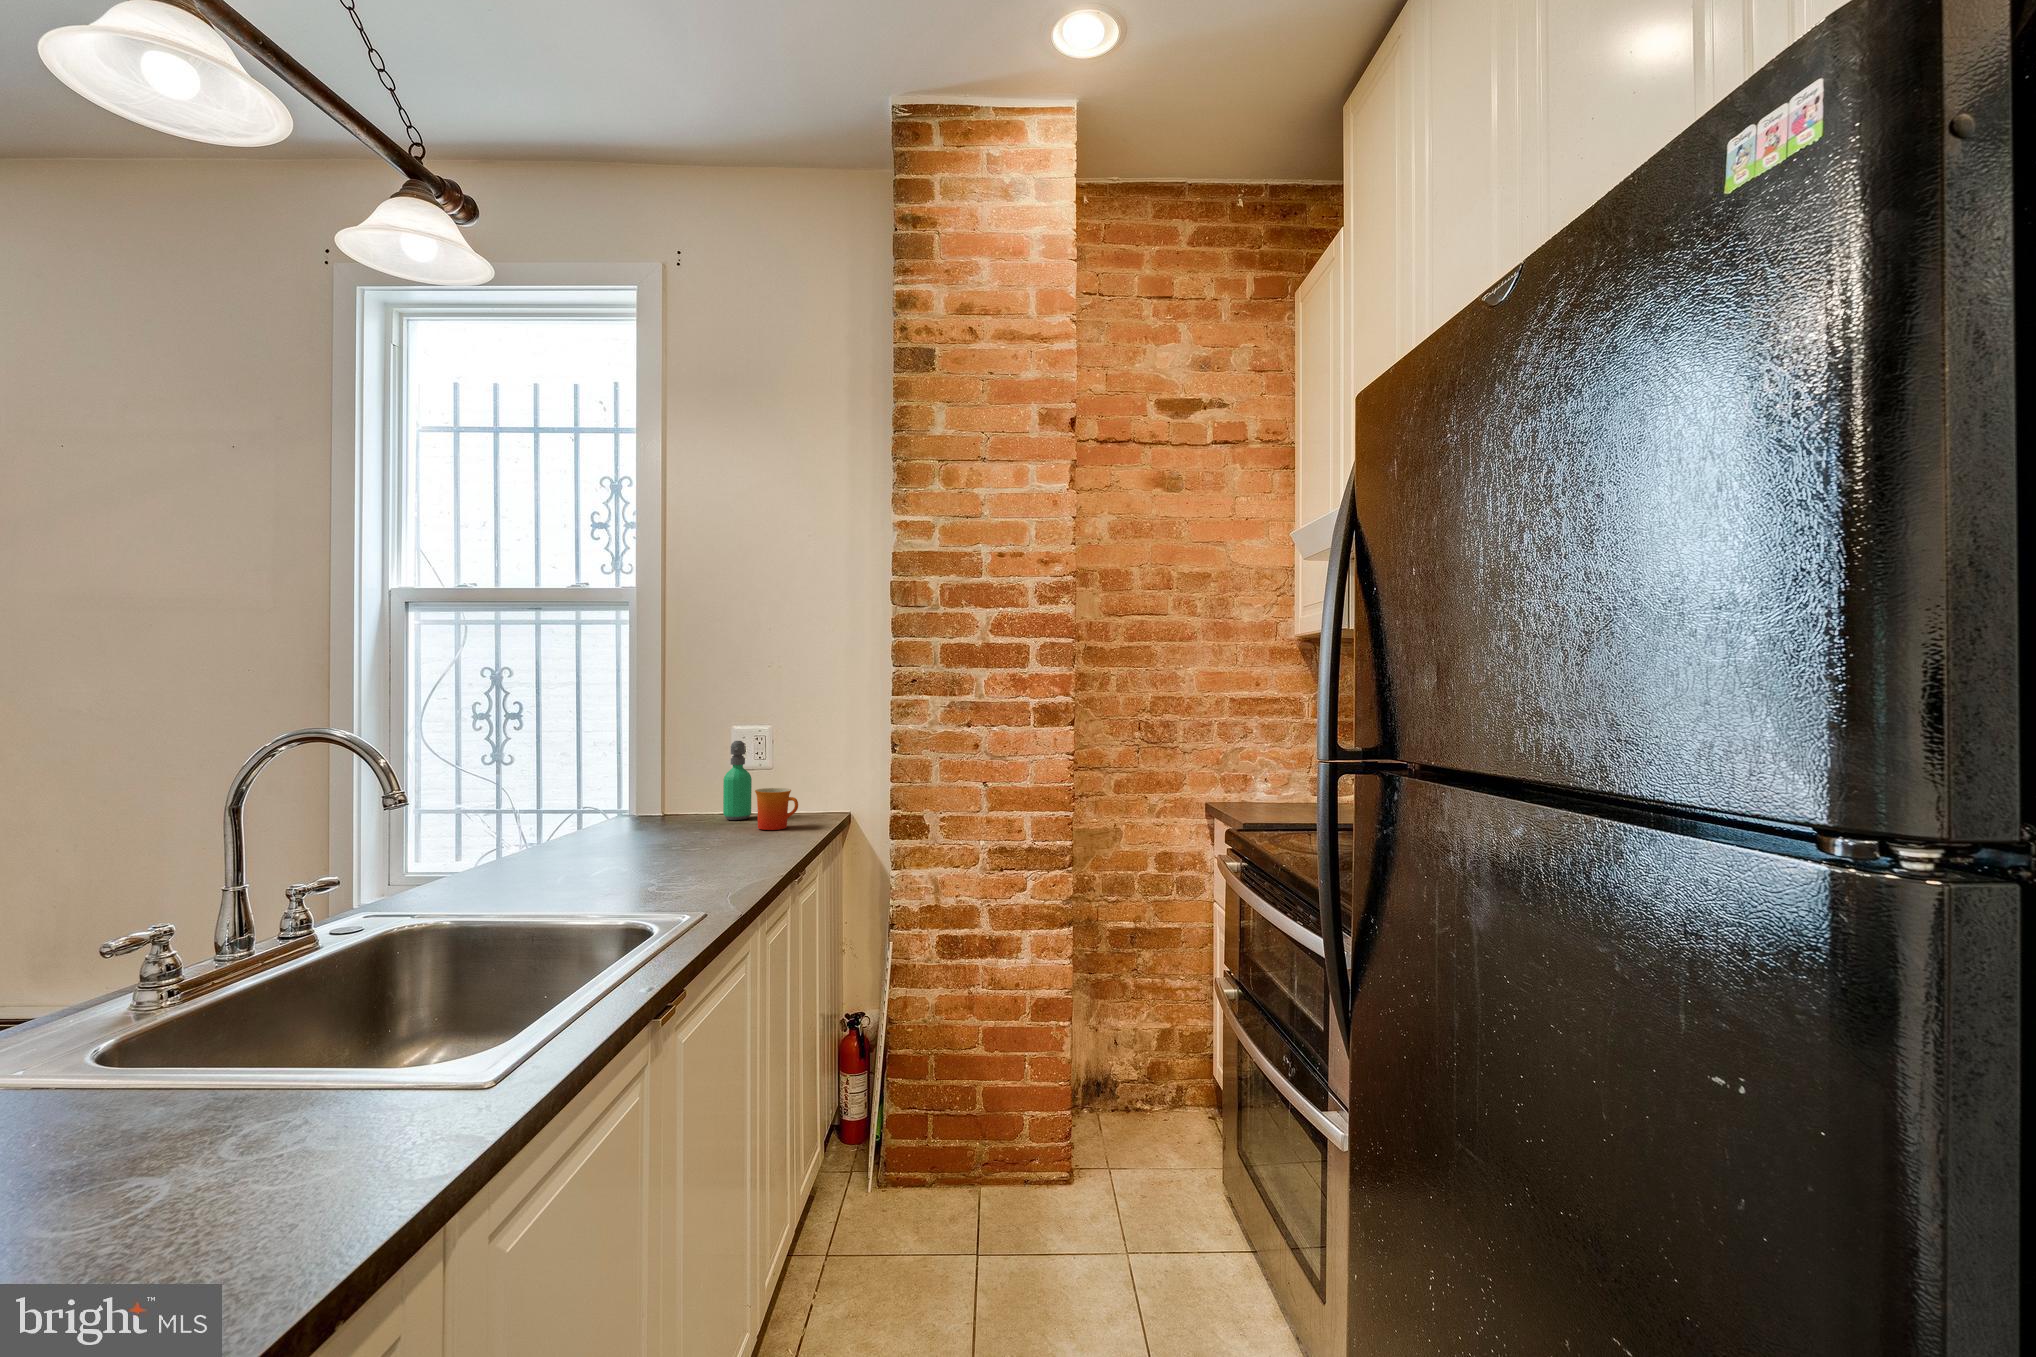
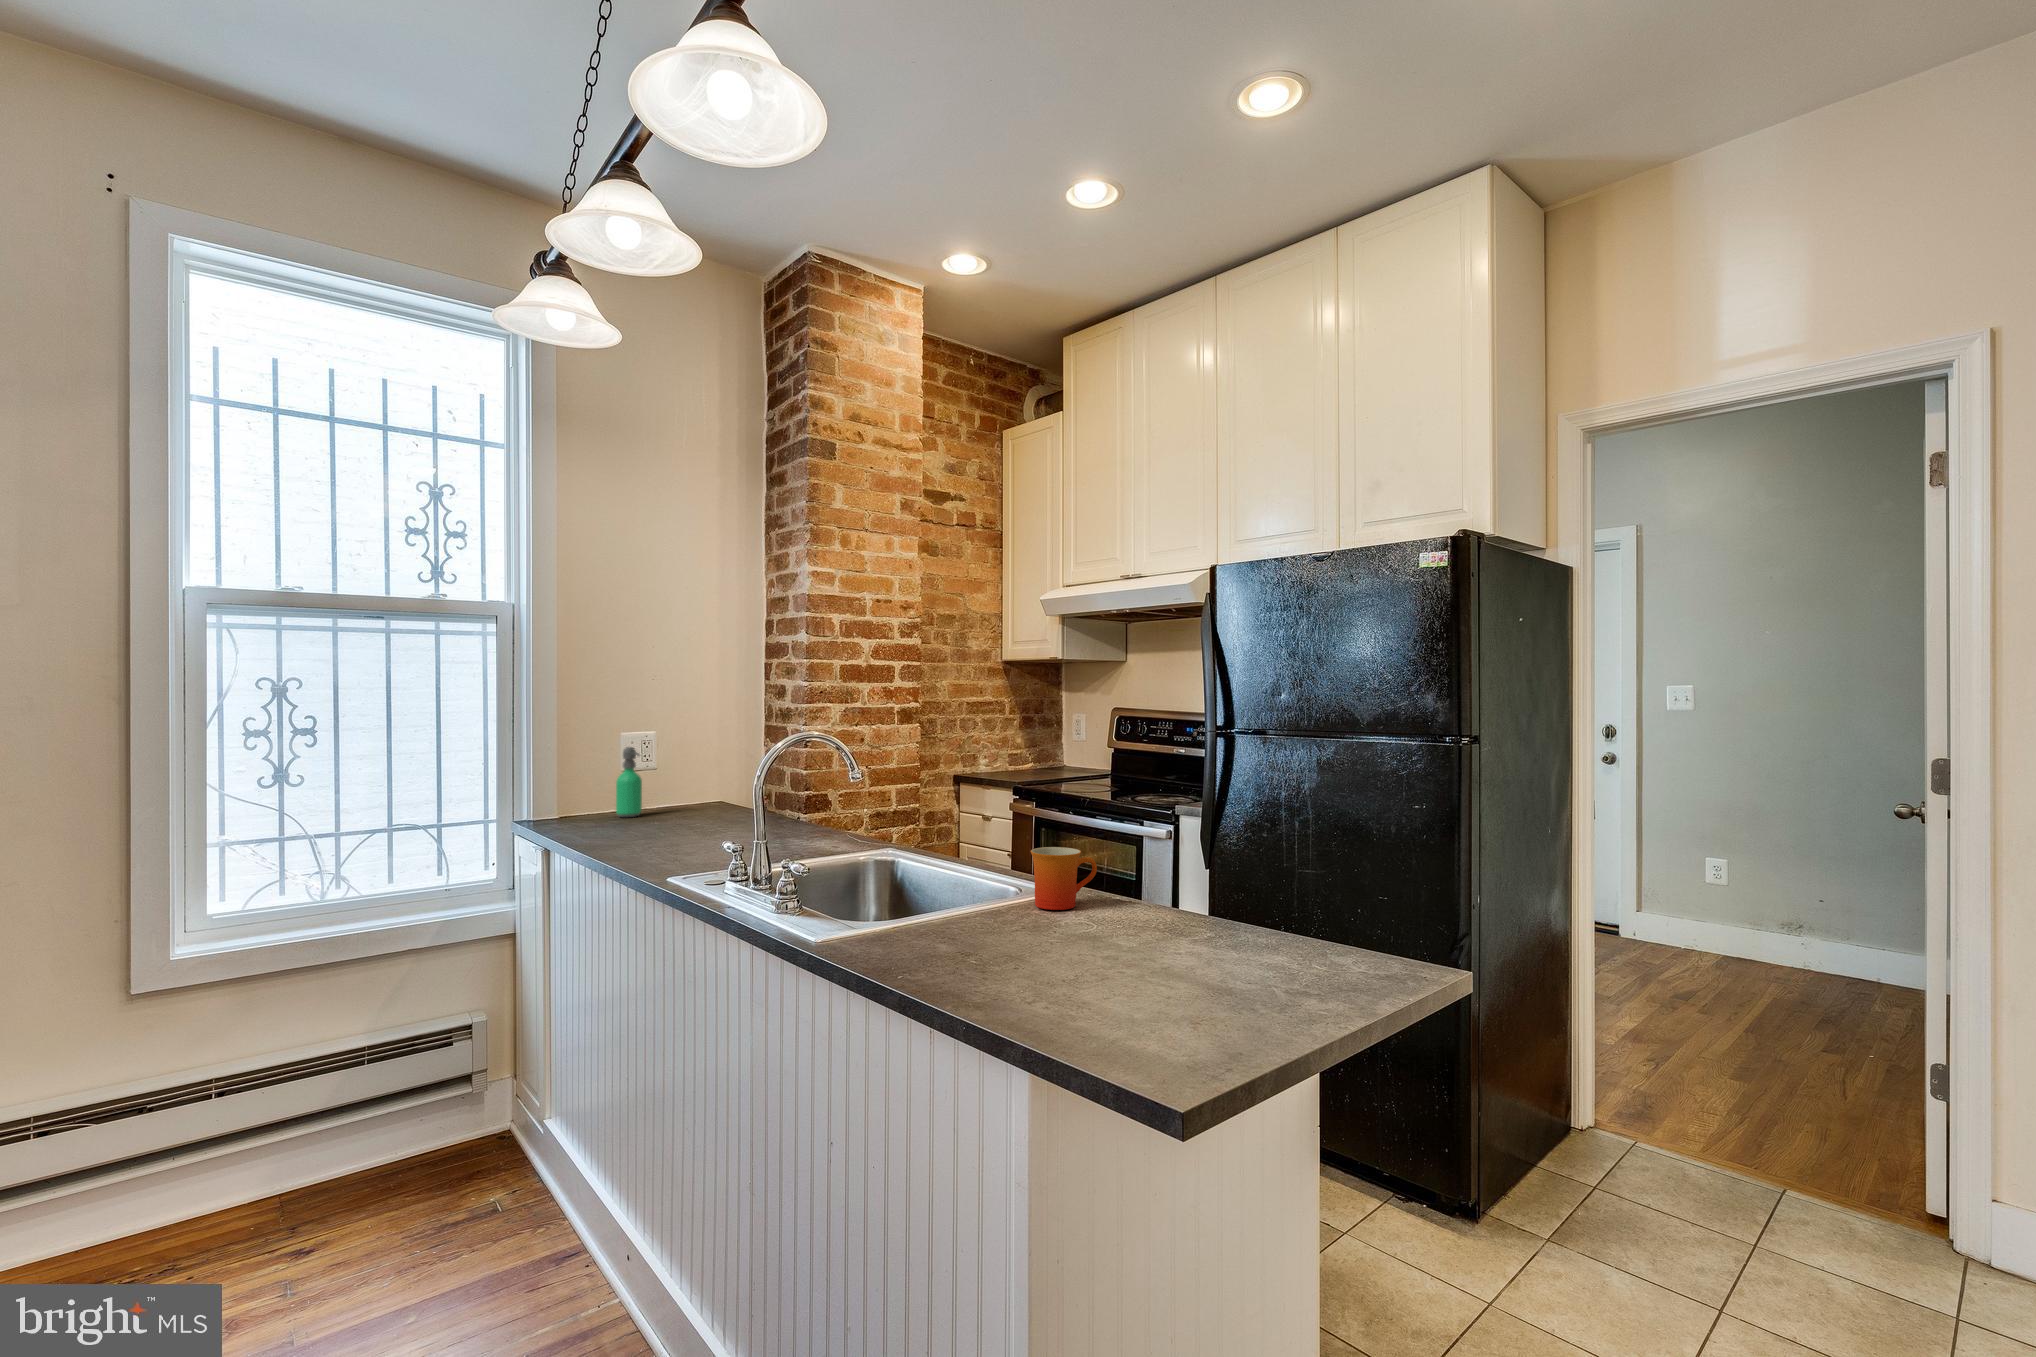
mug: present [755,788,798,830] -> present [1031,847,1097,910]

